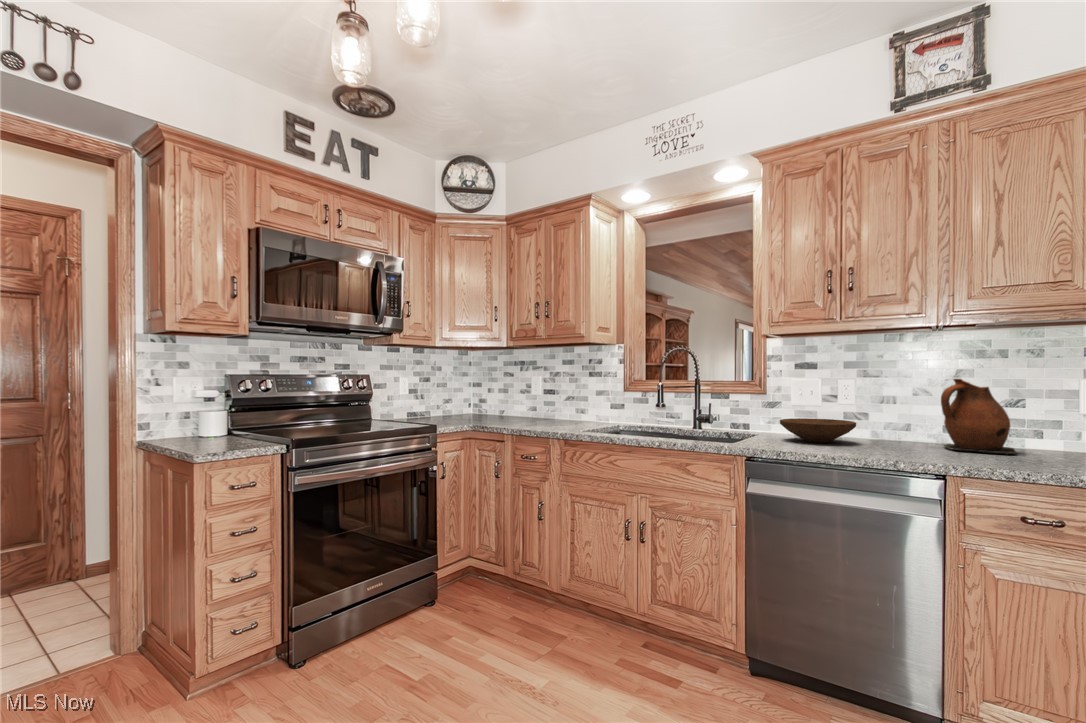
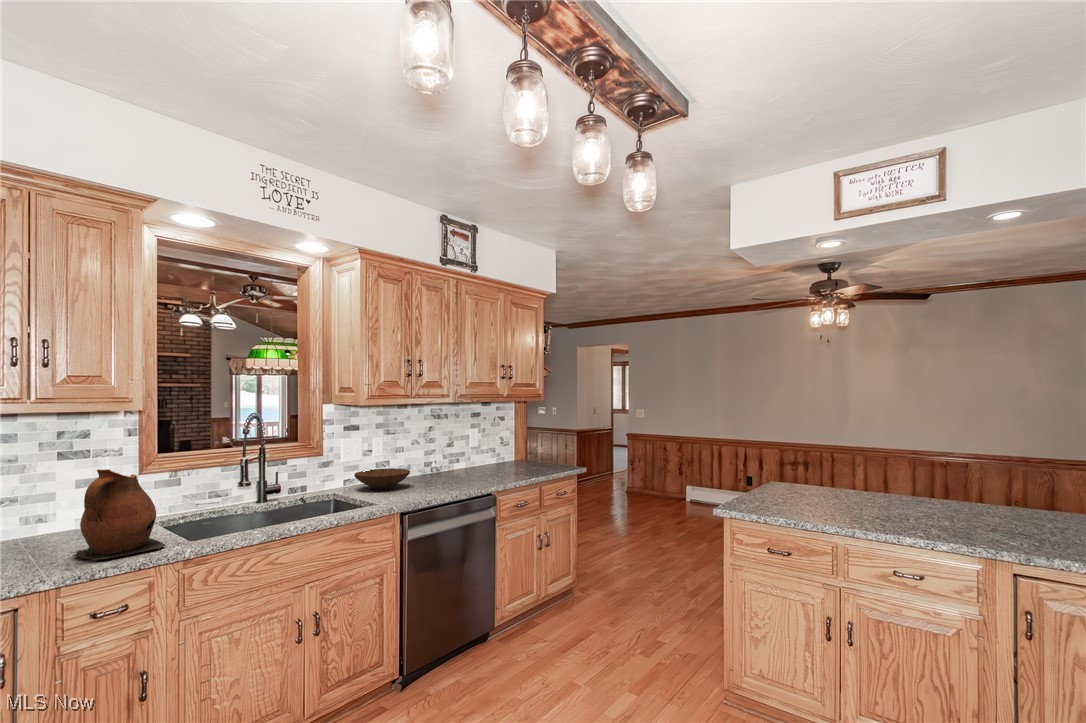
ceramic pitcher: present [941,379,1016,455] -> present [74,469,165,561]

